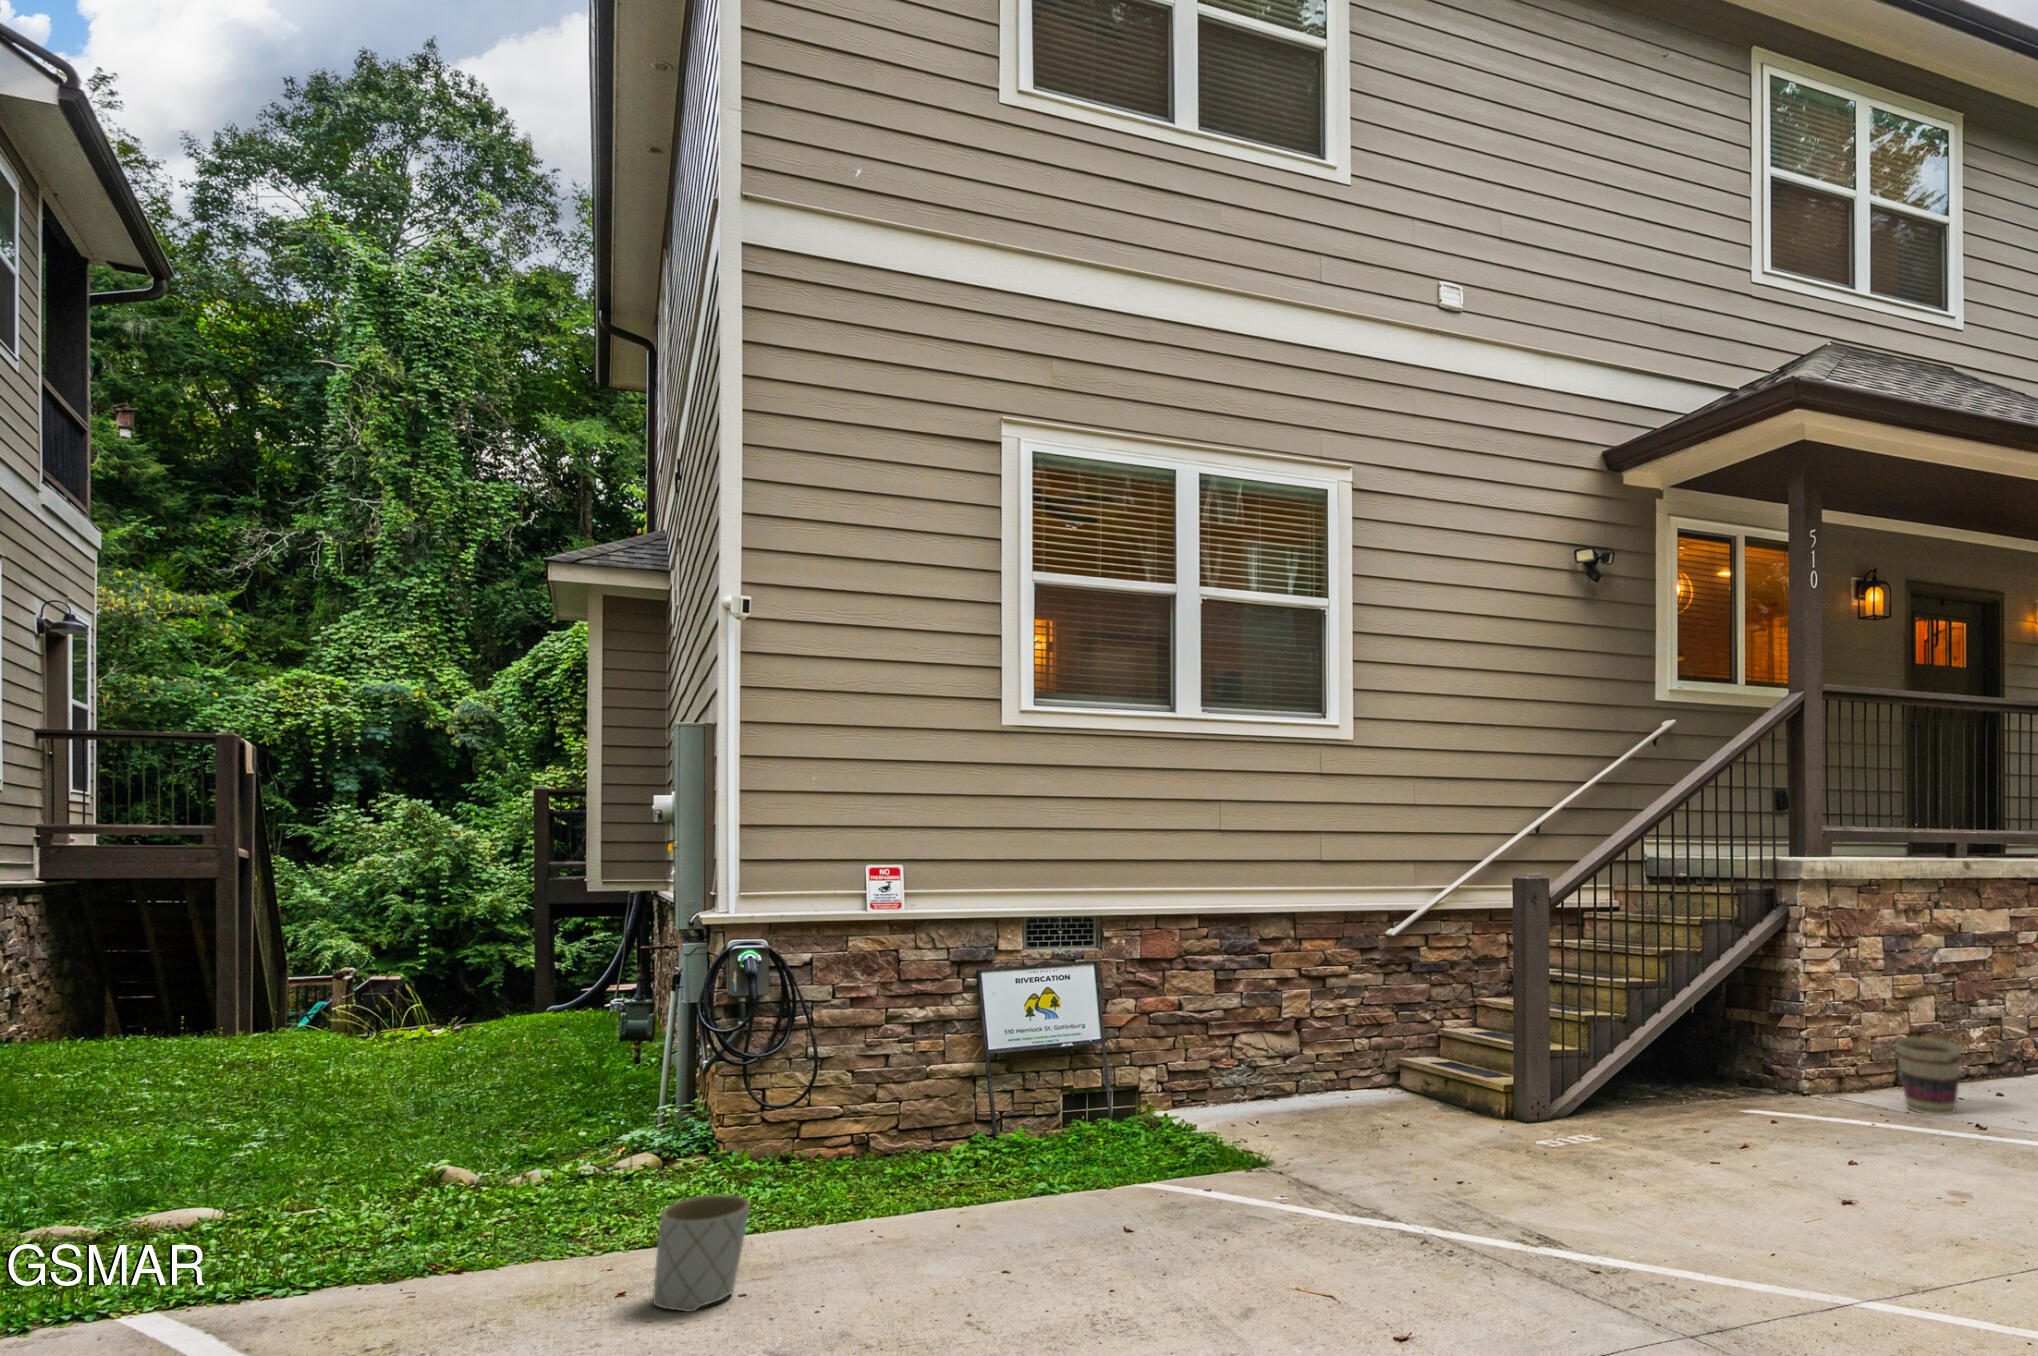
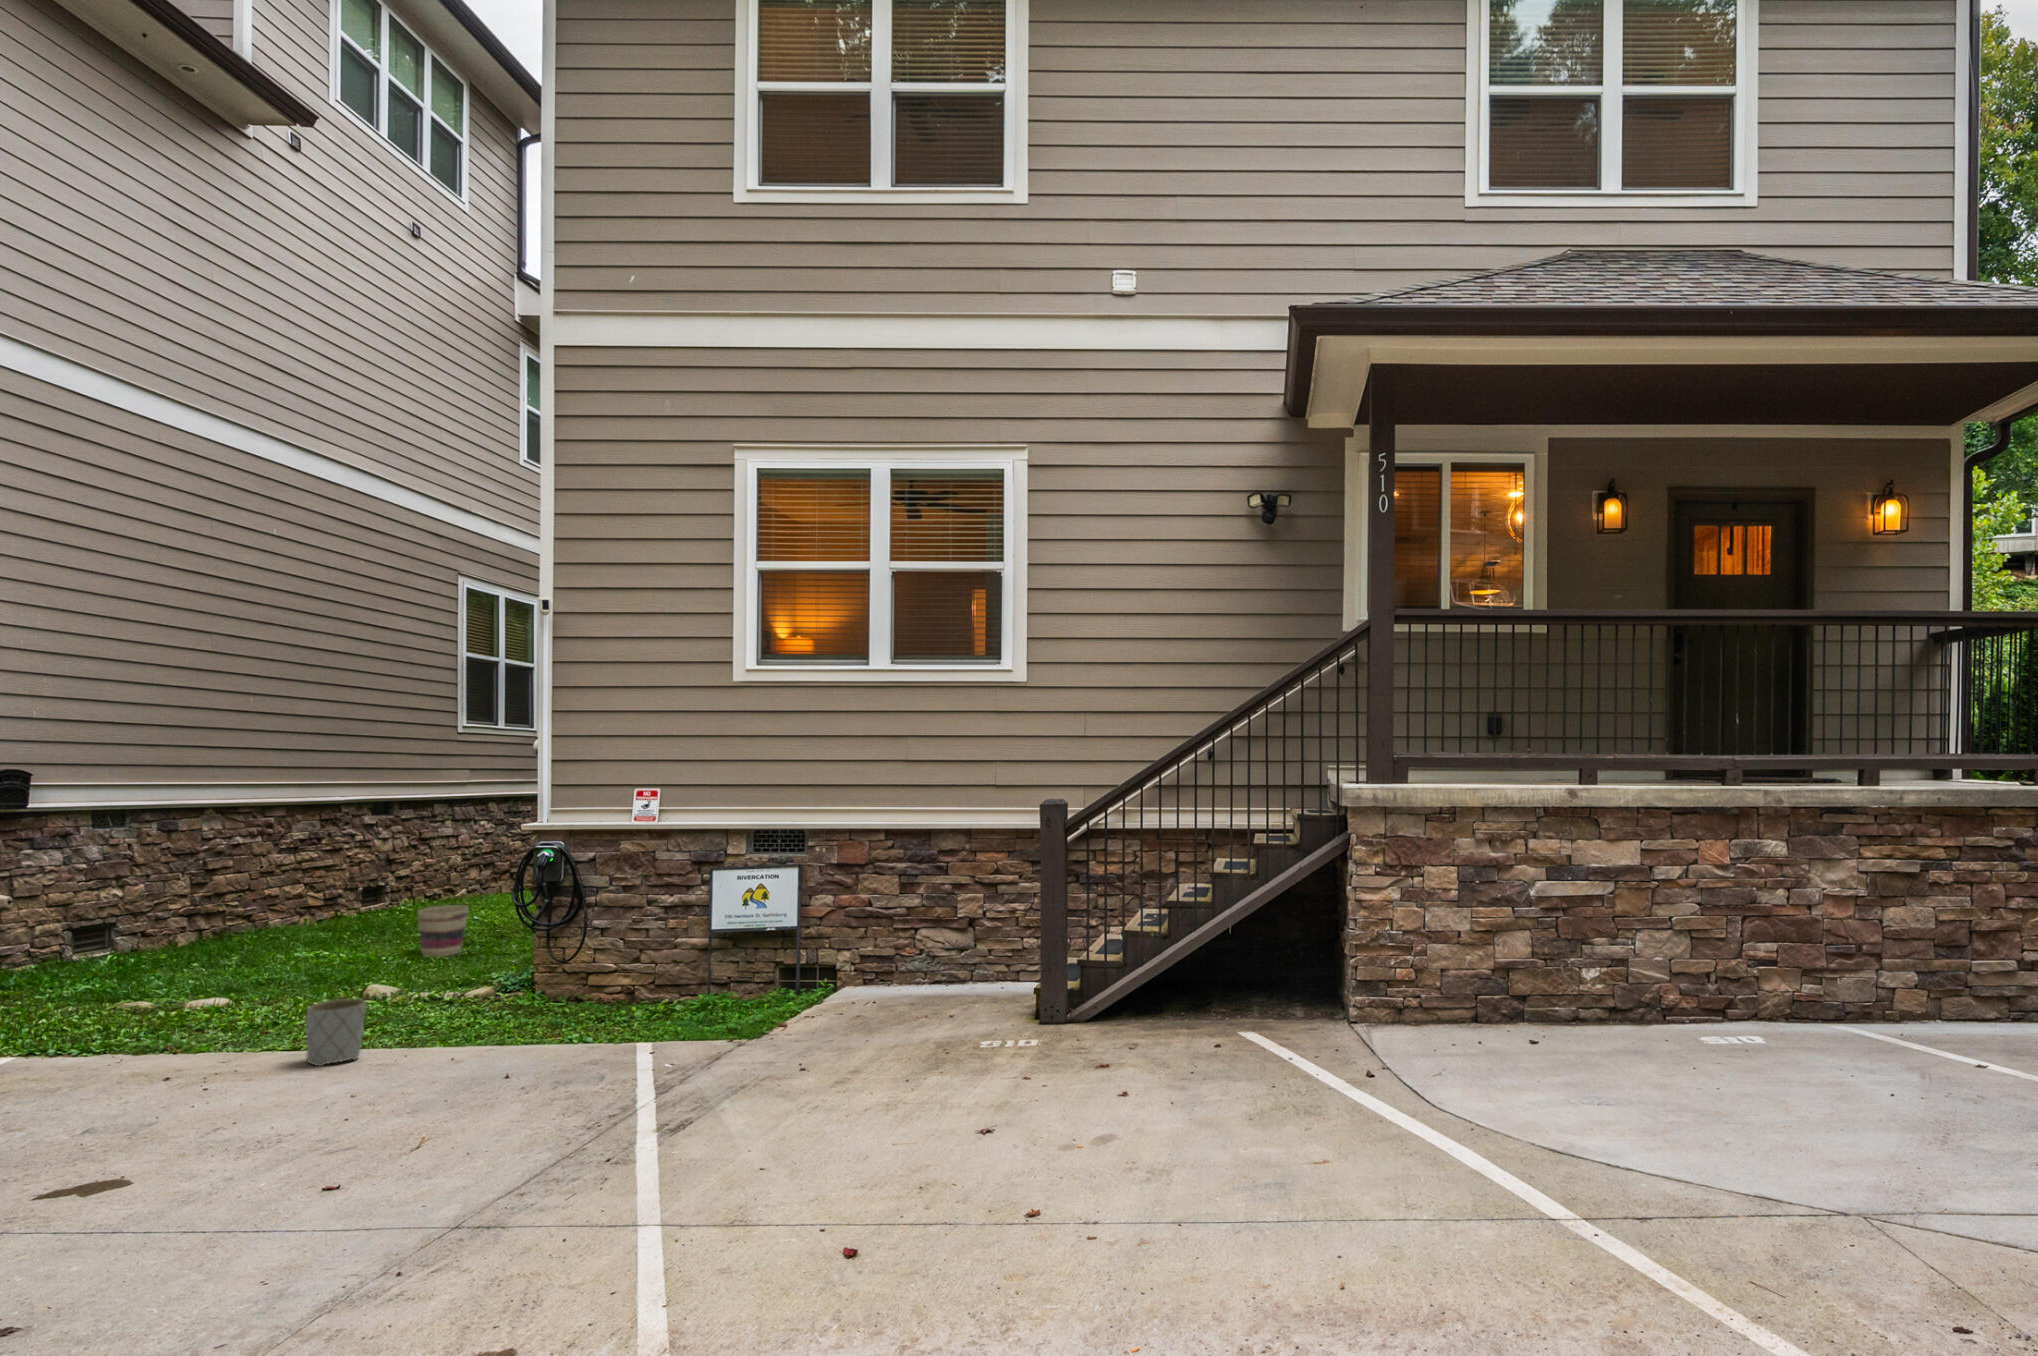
basket: present [1896,1037,1961,1115] -> present [418,905,469,956]

